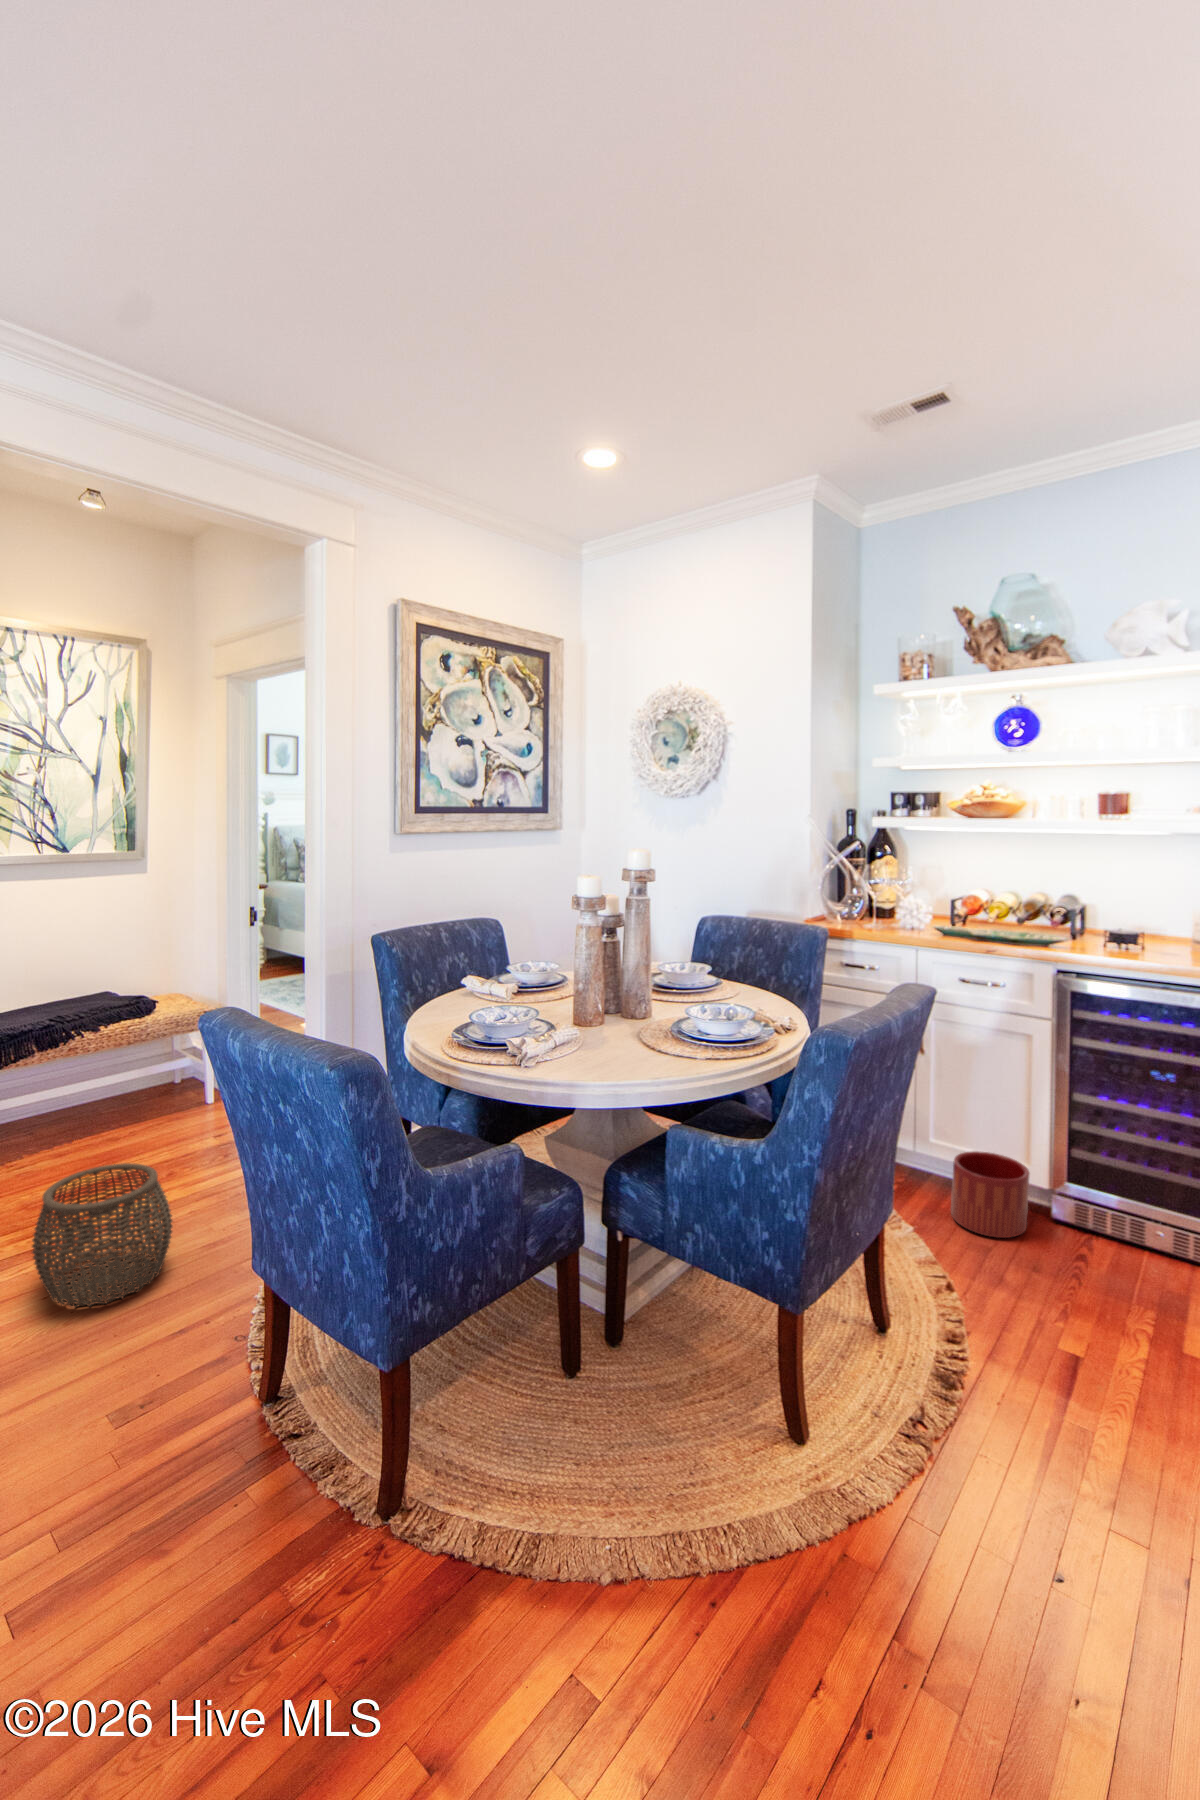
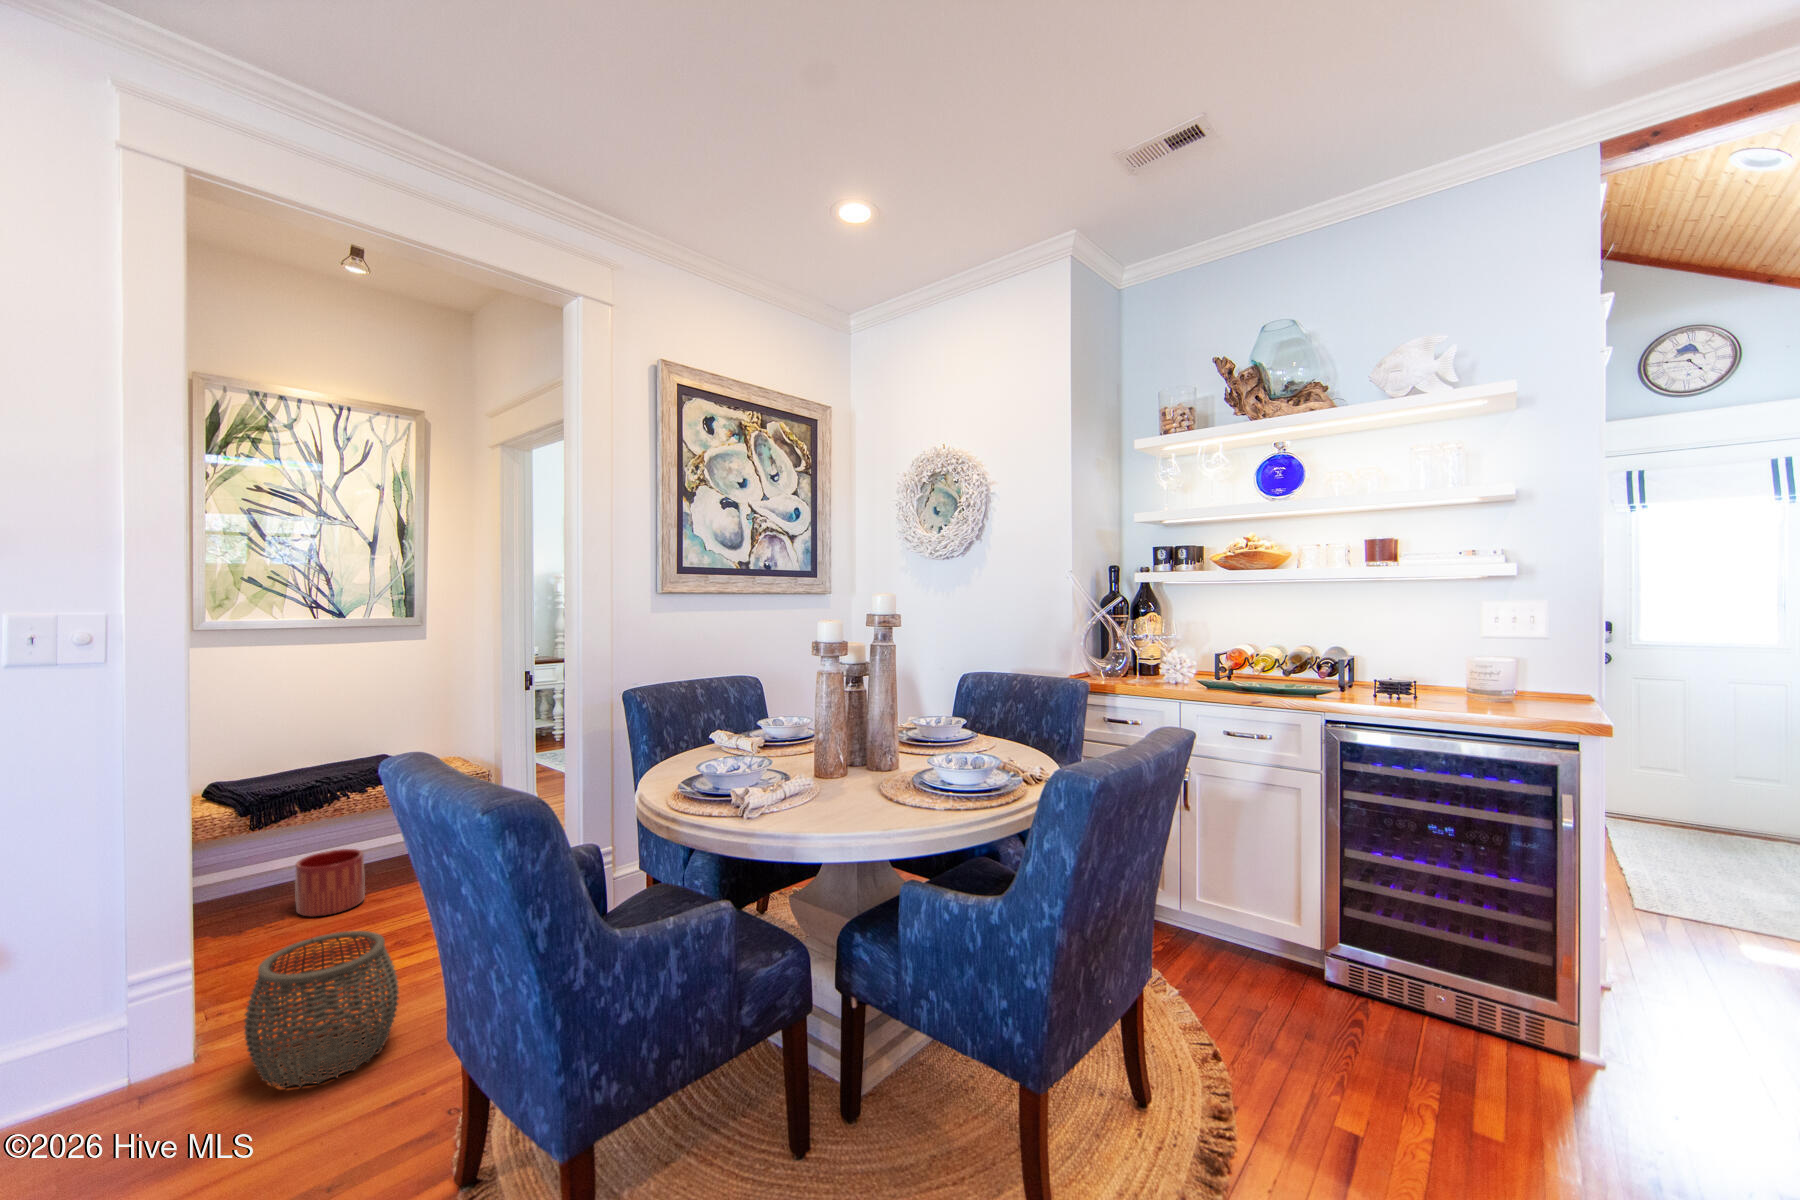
planter: present [951,1151,1030,1238] -> present [295,849,365,917]

